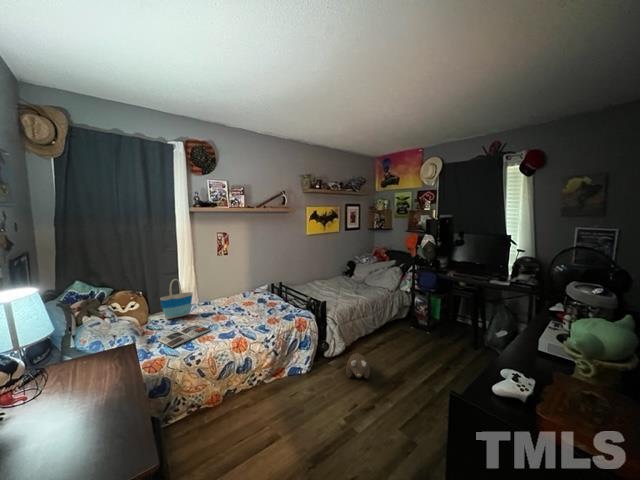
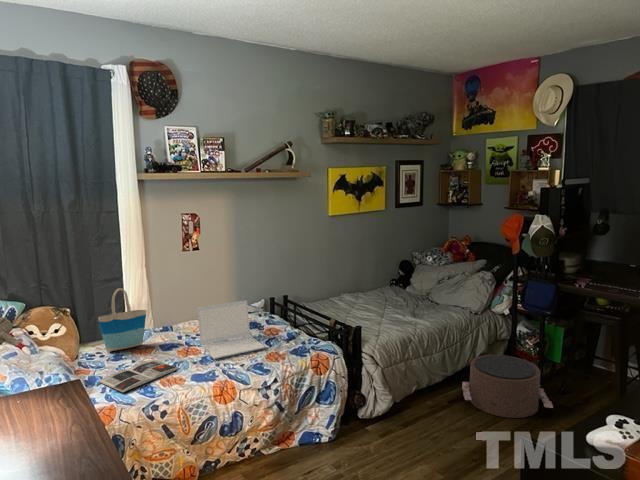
laptop: none [225,286,267,323] -> present [198,300,264,359]
pouf: none [385,316,438,354] -> present [462,355,553,418]
plush toy: present [346,353,370,378] -> none [394,412,433,453]

